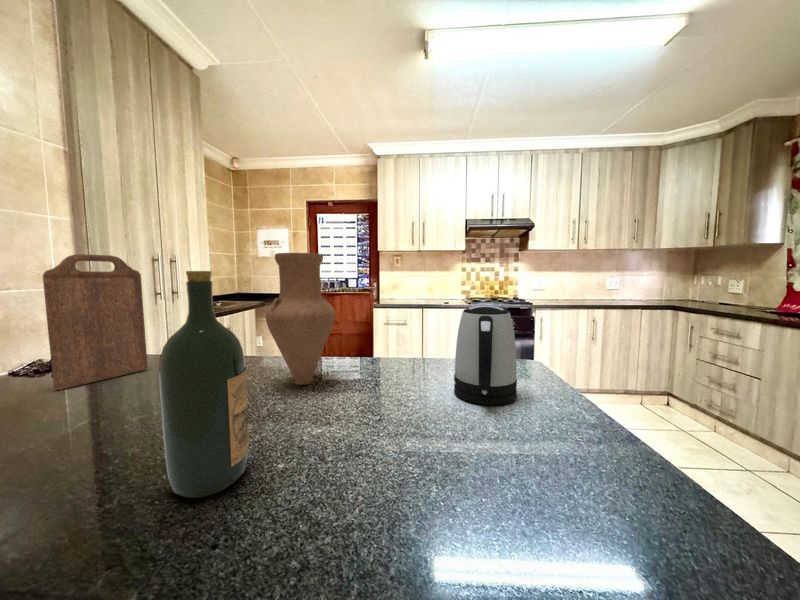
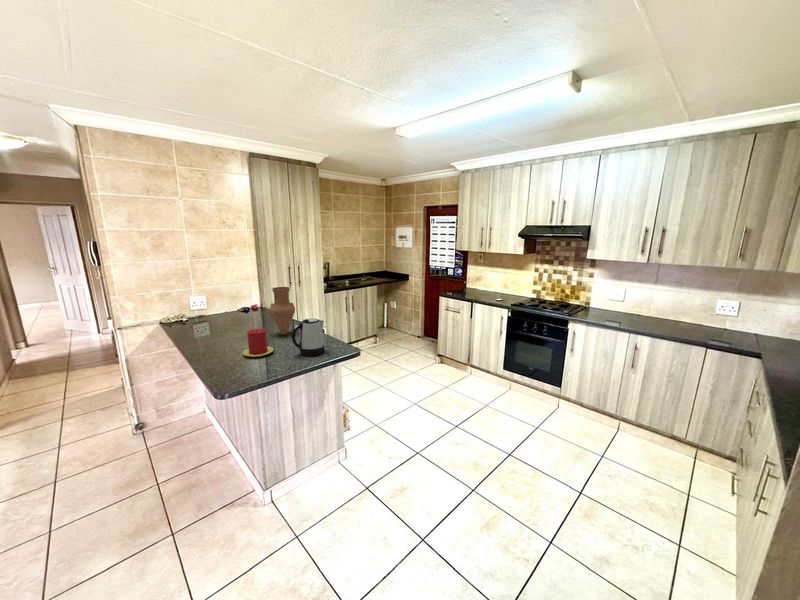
cutting board: present [43,254,148,390] -> none [236,279,265,321]
wine bottle: present [159,271,249,498] -> none [216,303,235,349]
candle: none [338,354,445,471] -> present [243,329,274,357]

